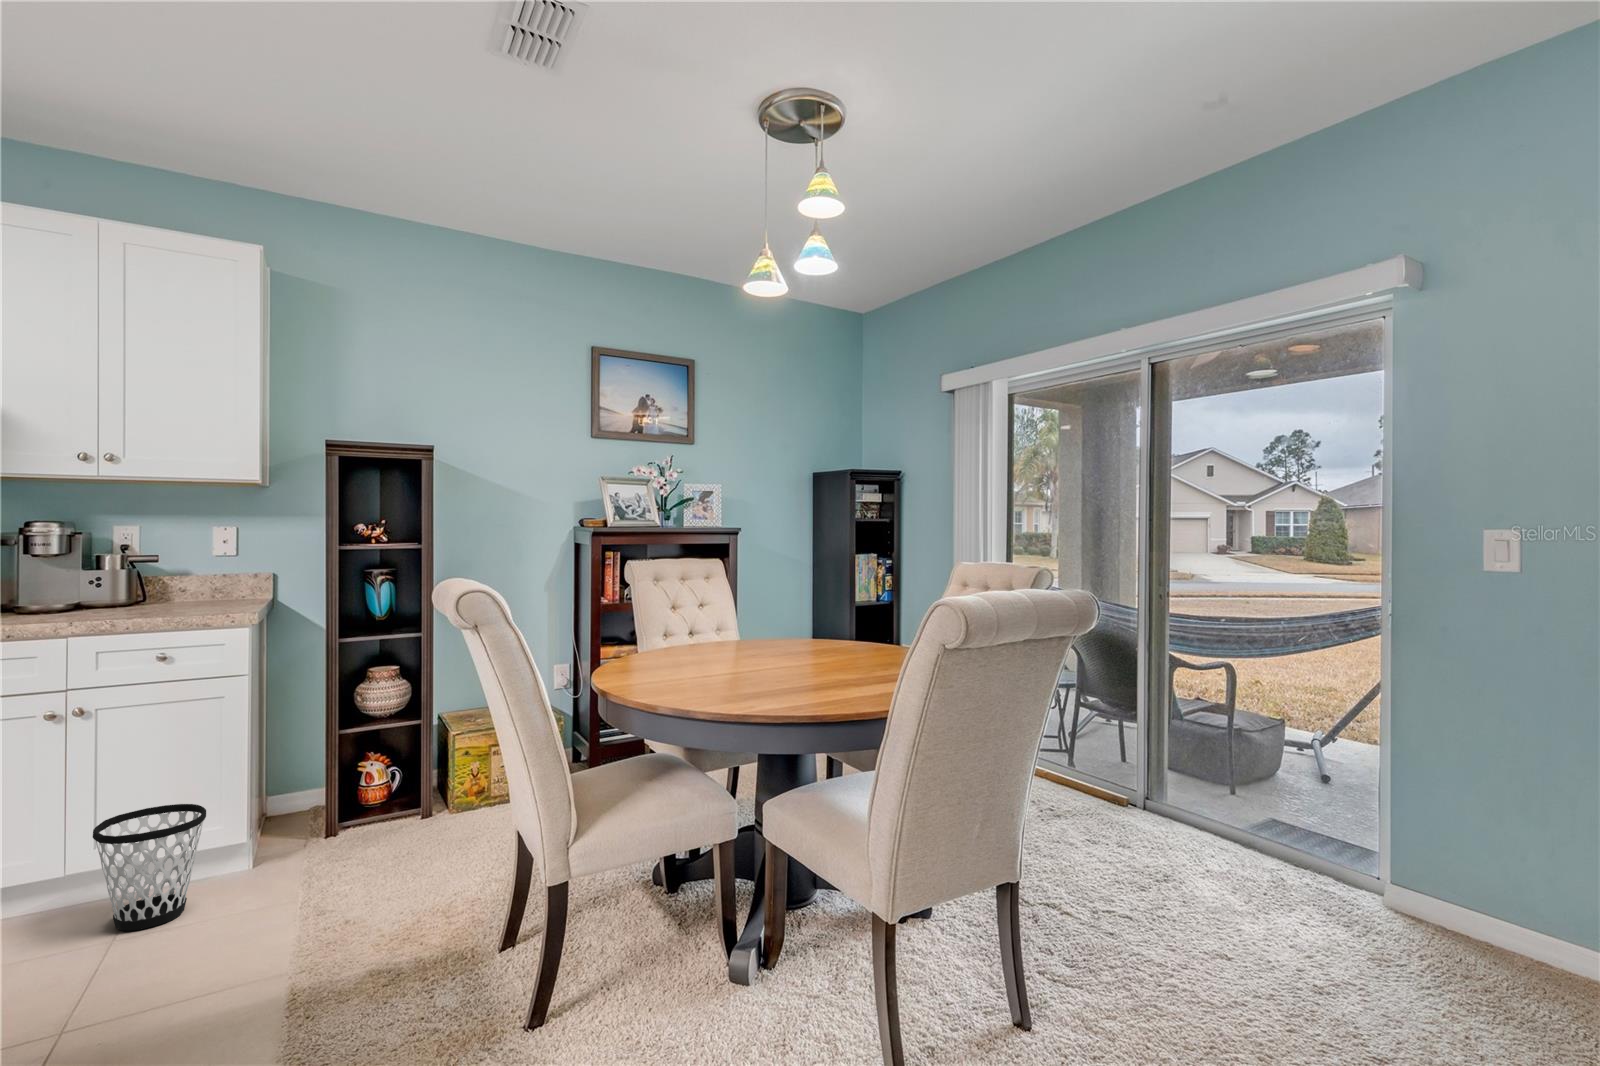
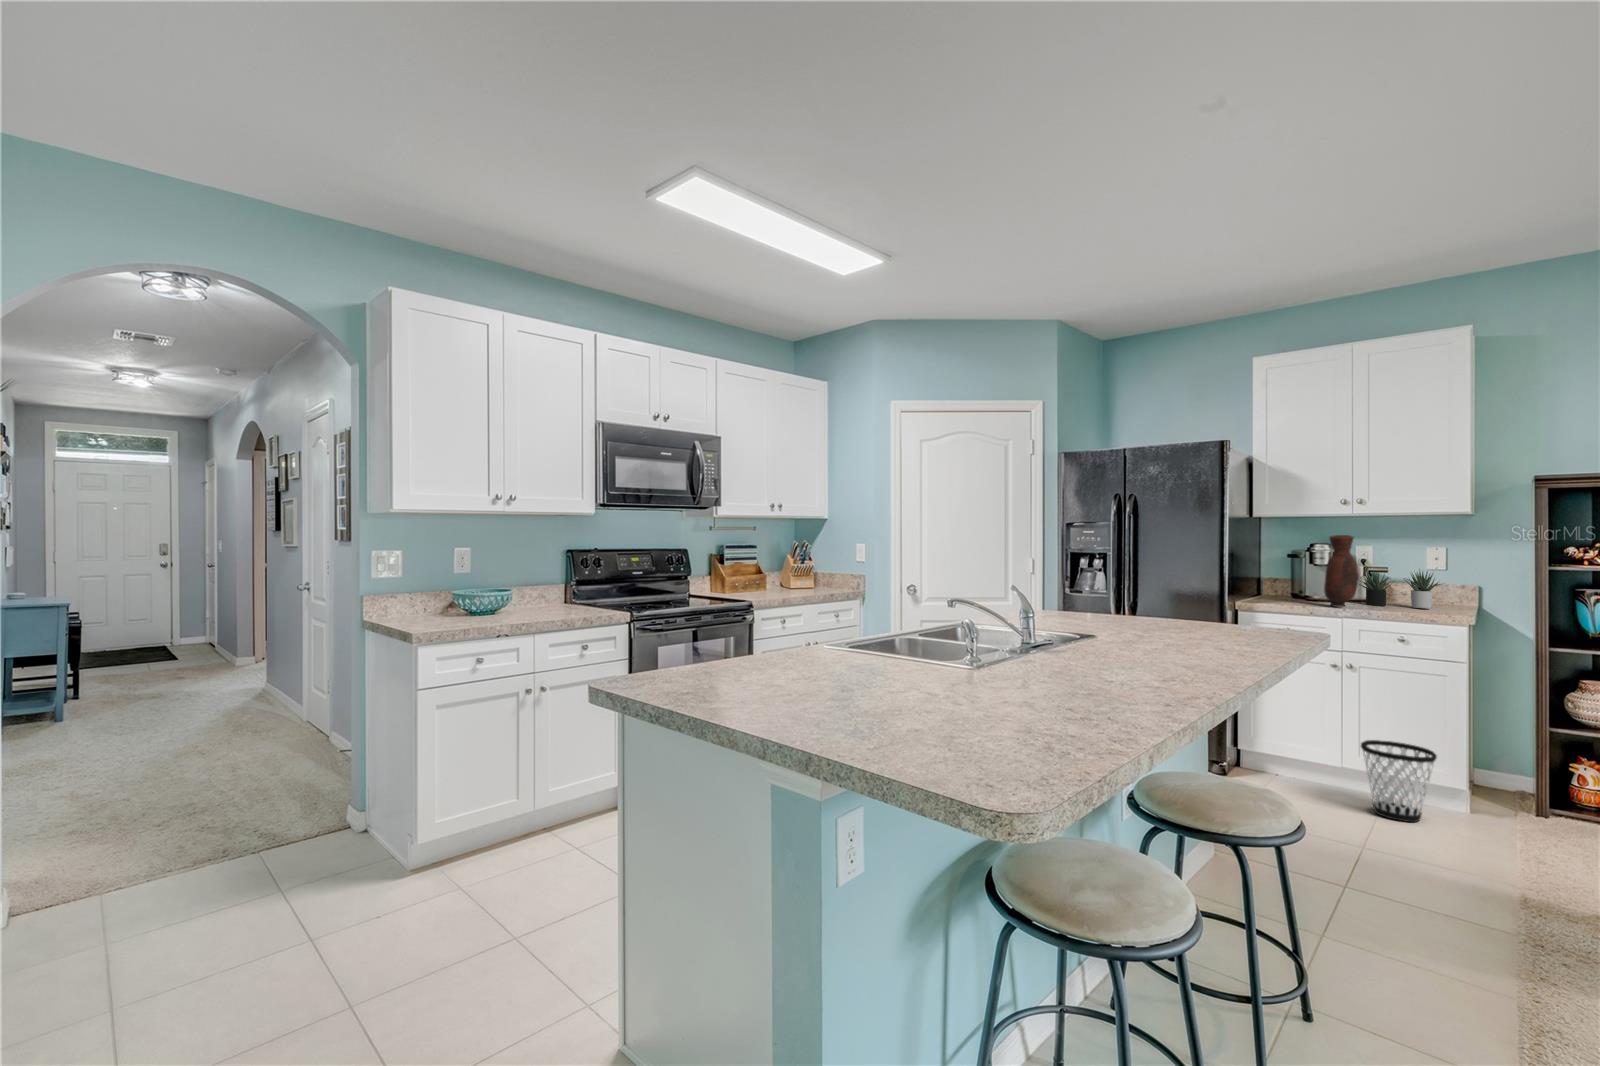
vase: none [37,506,98,621] -> present [1324,535,1359,607]
succulent plant: none [99,553,229,611] -> present [1359,569,1441,608]

